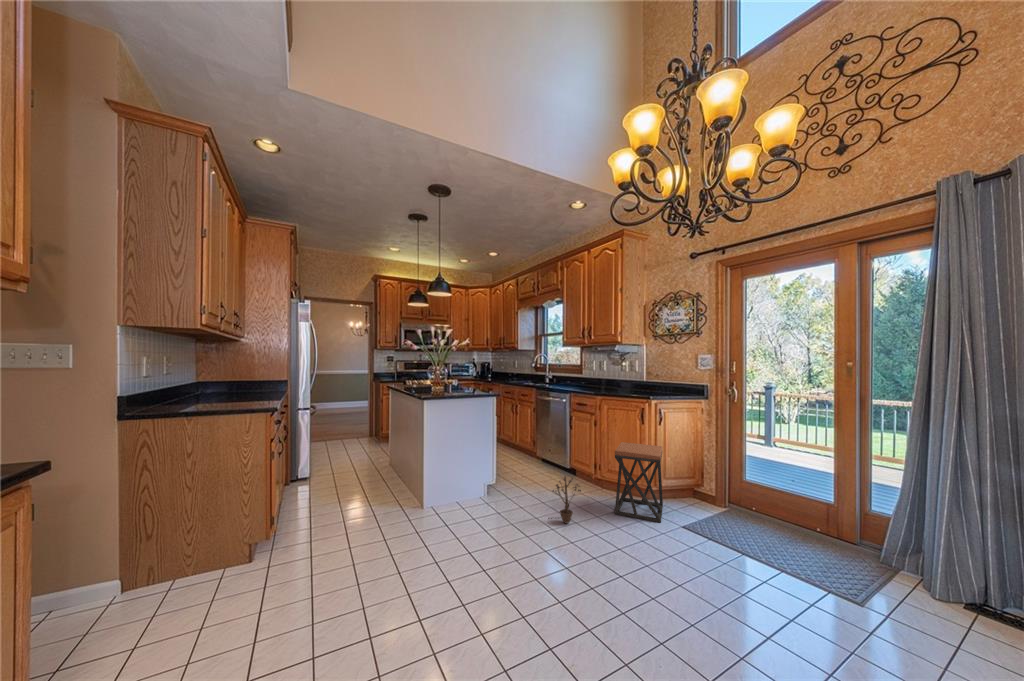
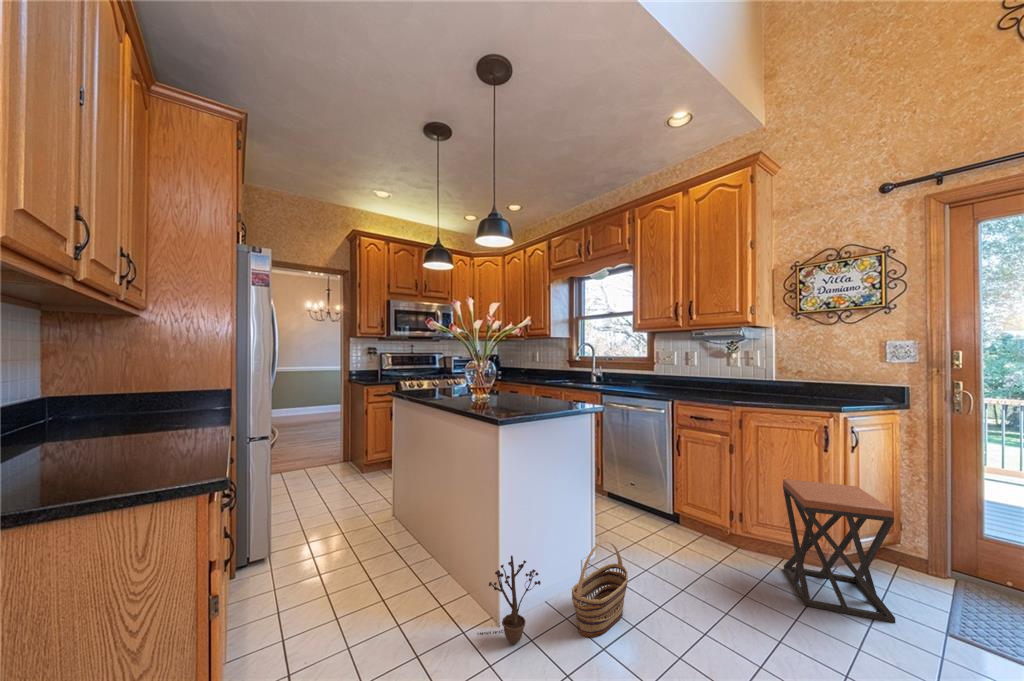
basket: none [469,470,507,520] -> present [572,541,628,637]
decorative plant: present [548,476,581,523] -> present [477,556,541,644]

